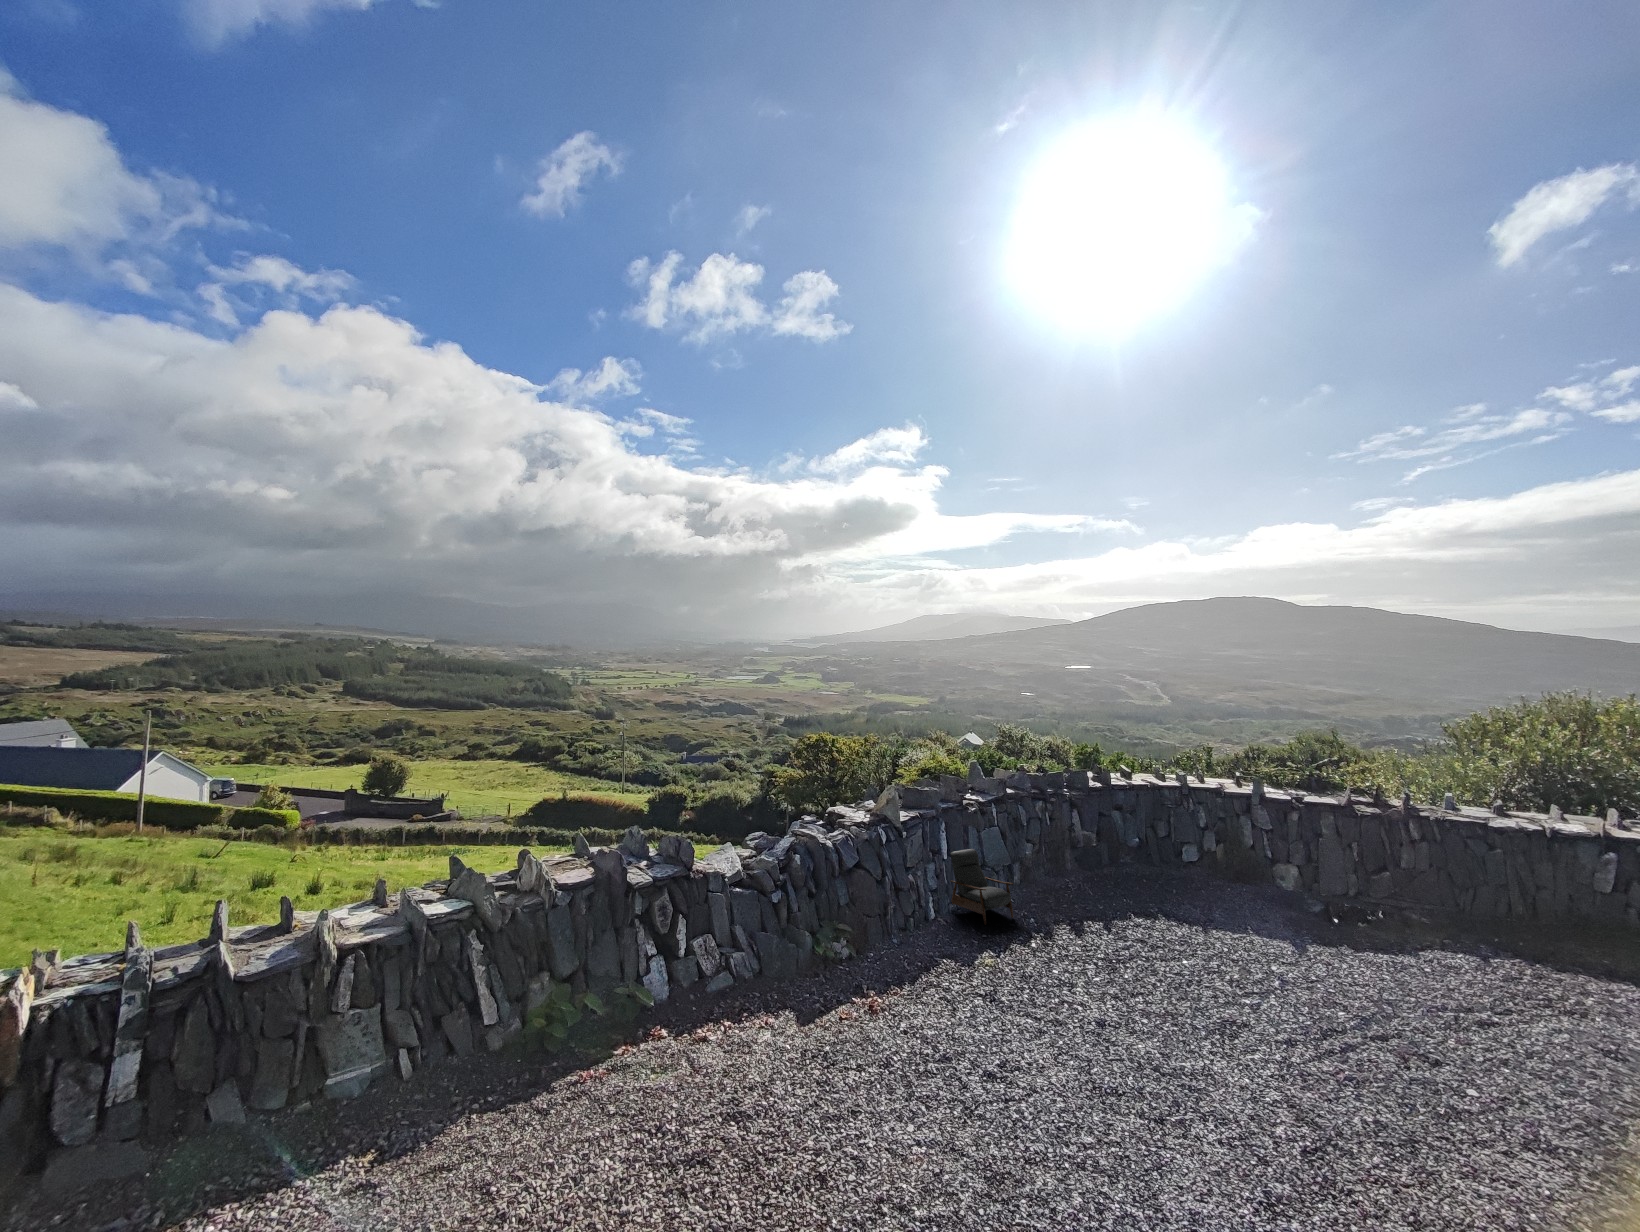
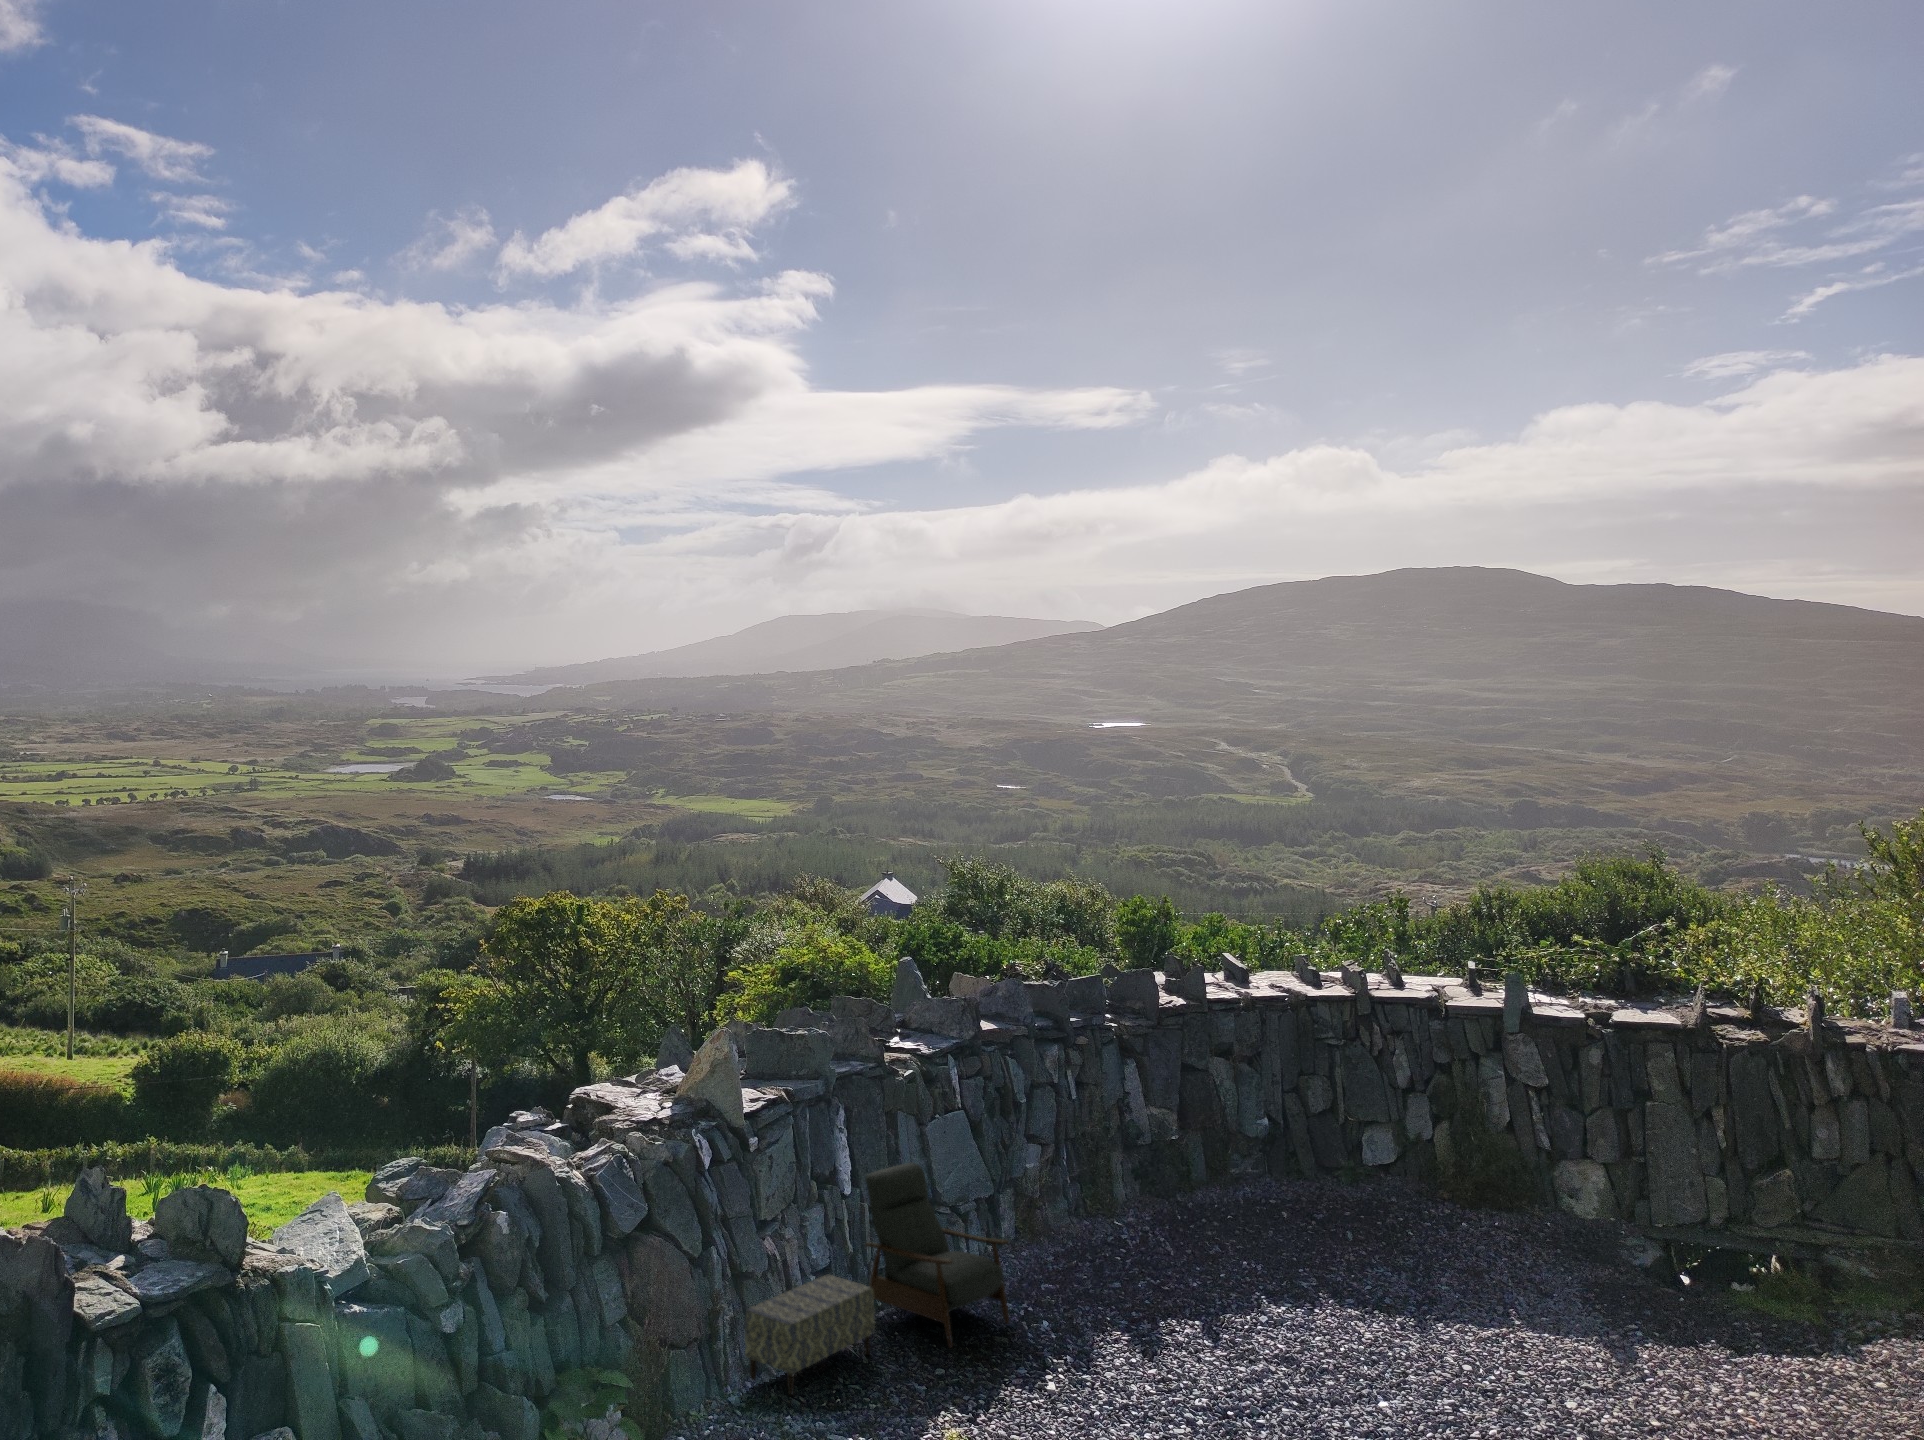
bench: none [895,892,952,936] -> present [745,1274,875,1395]

